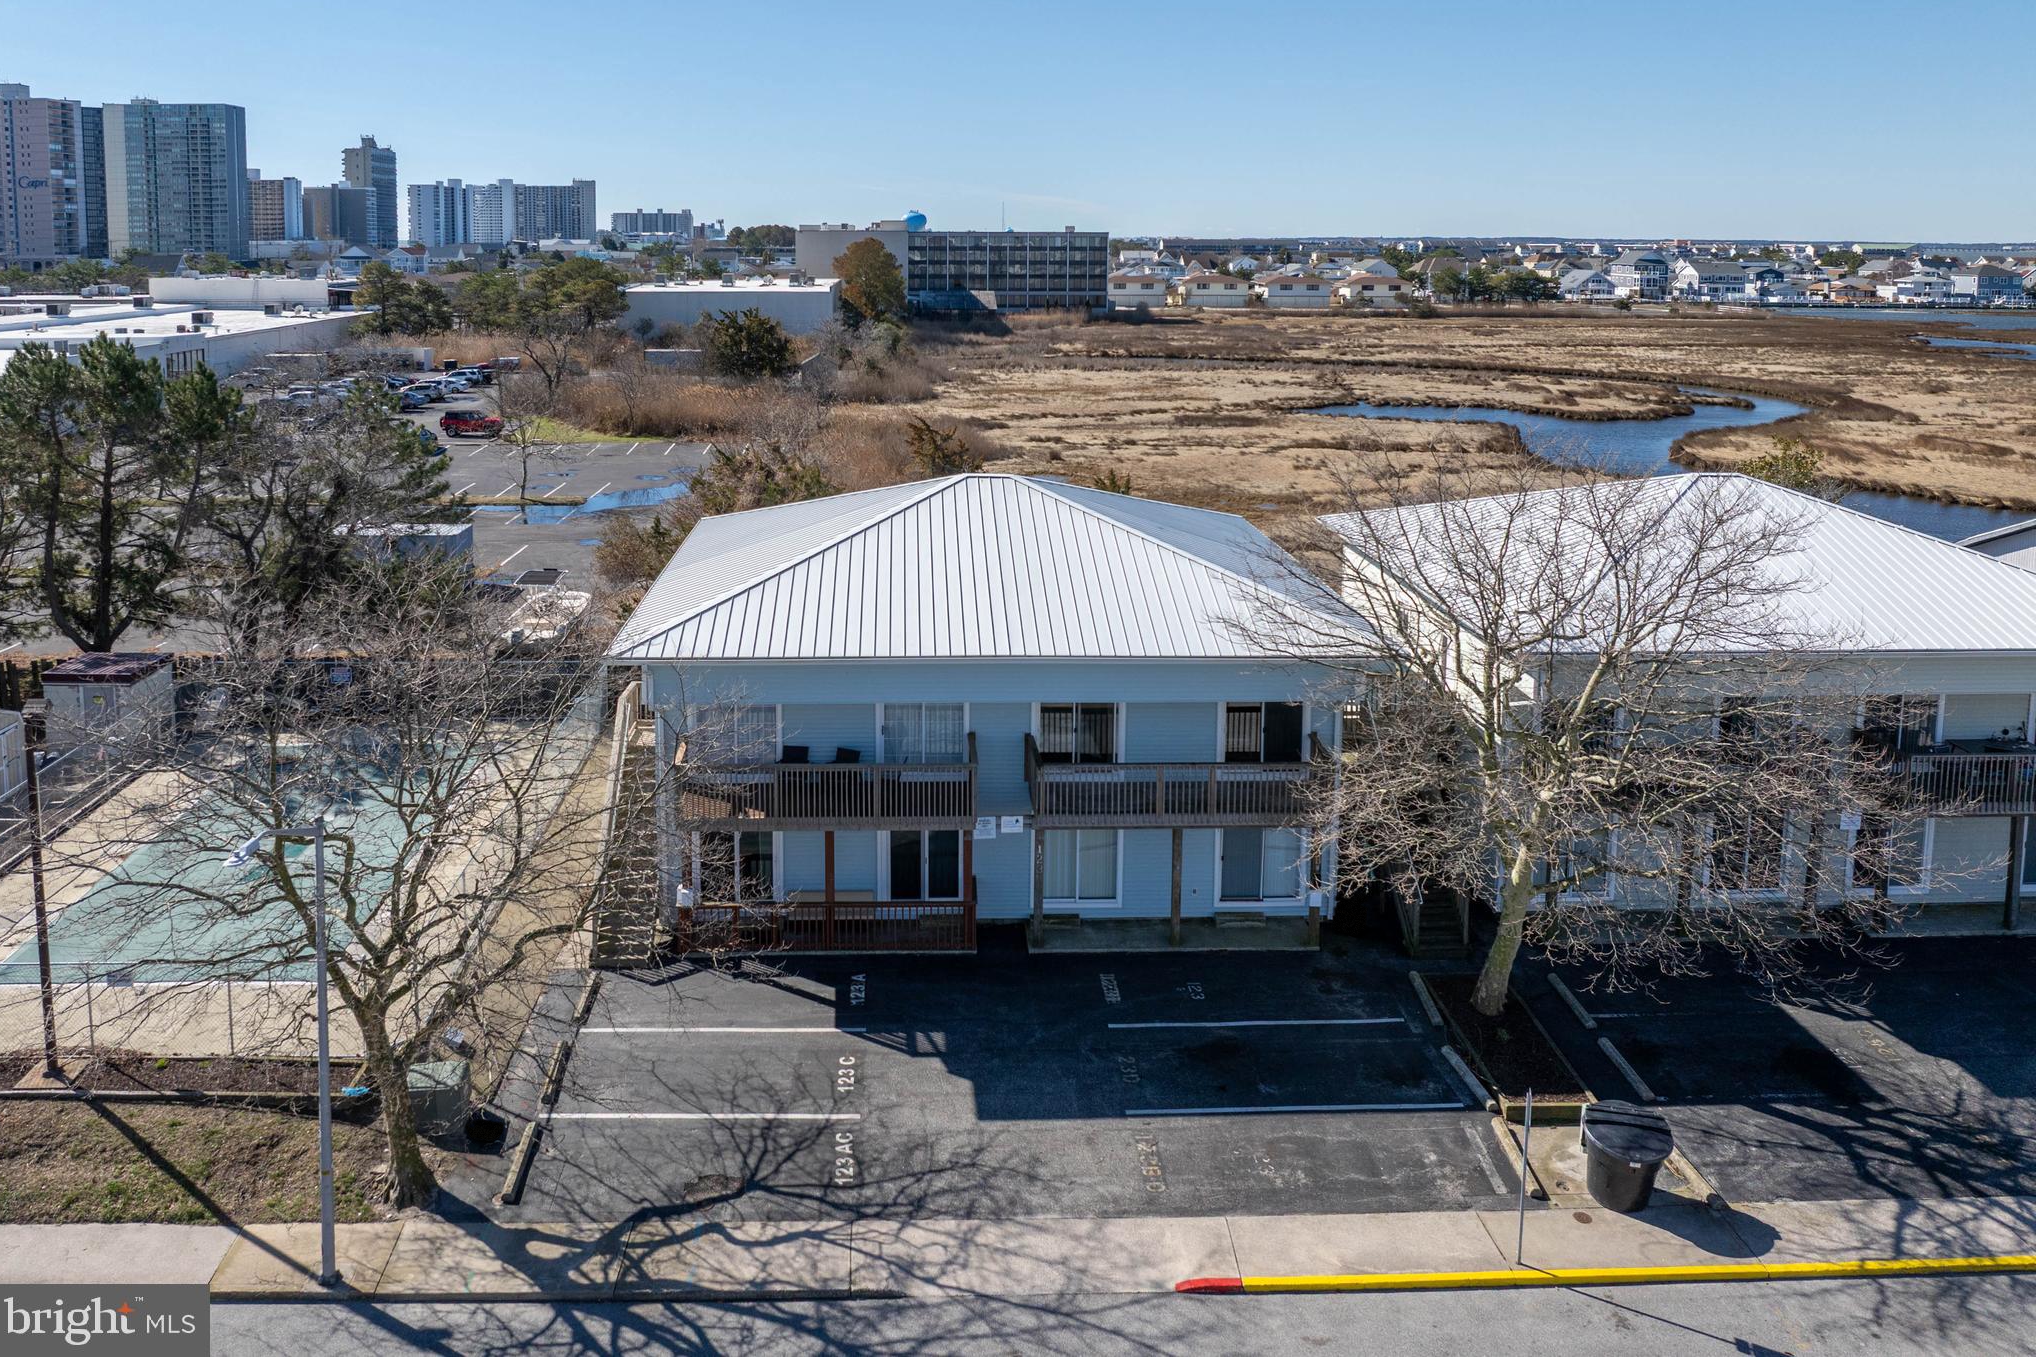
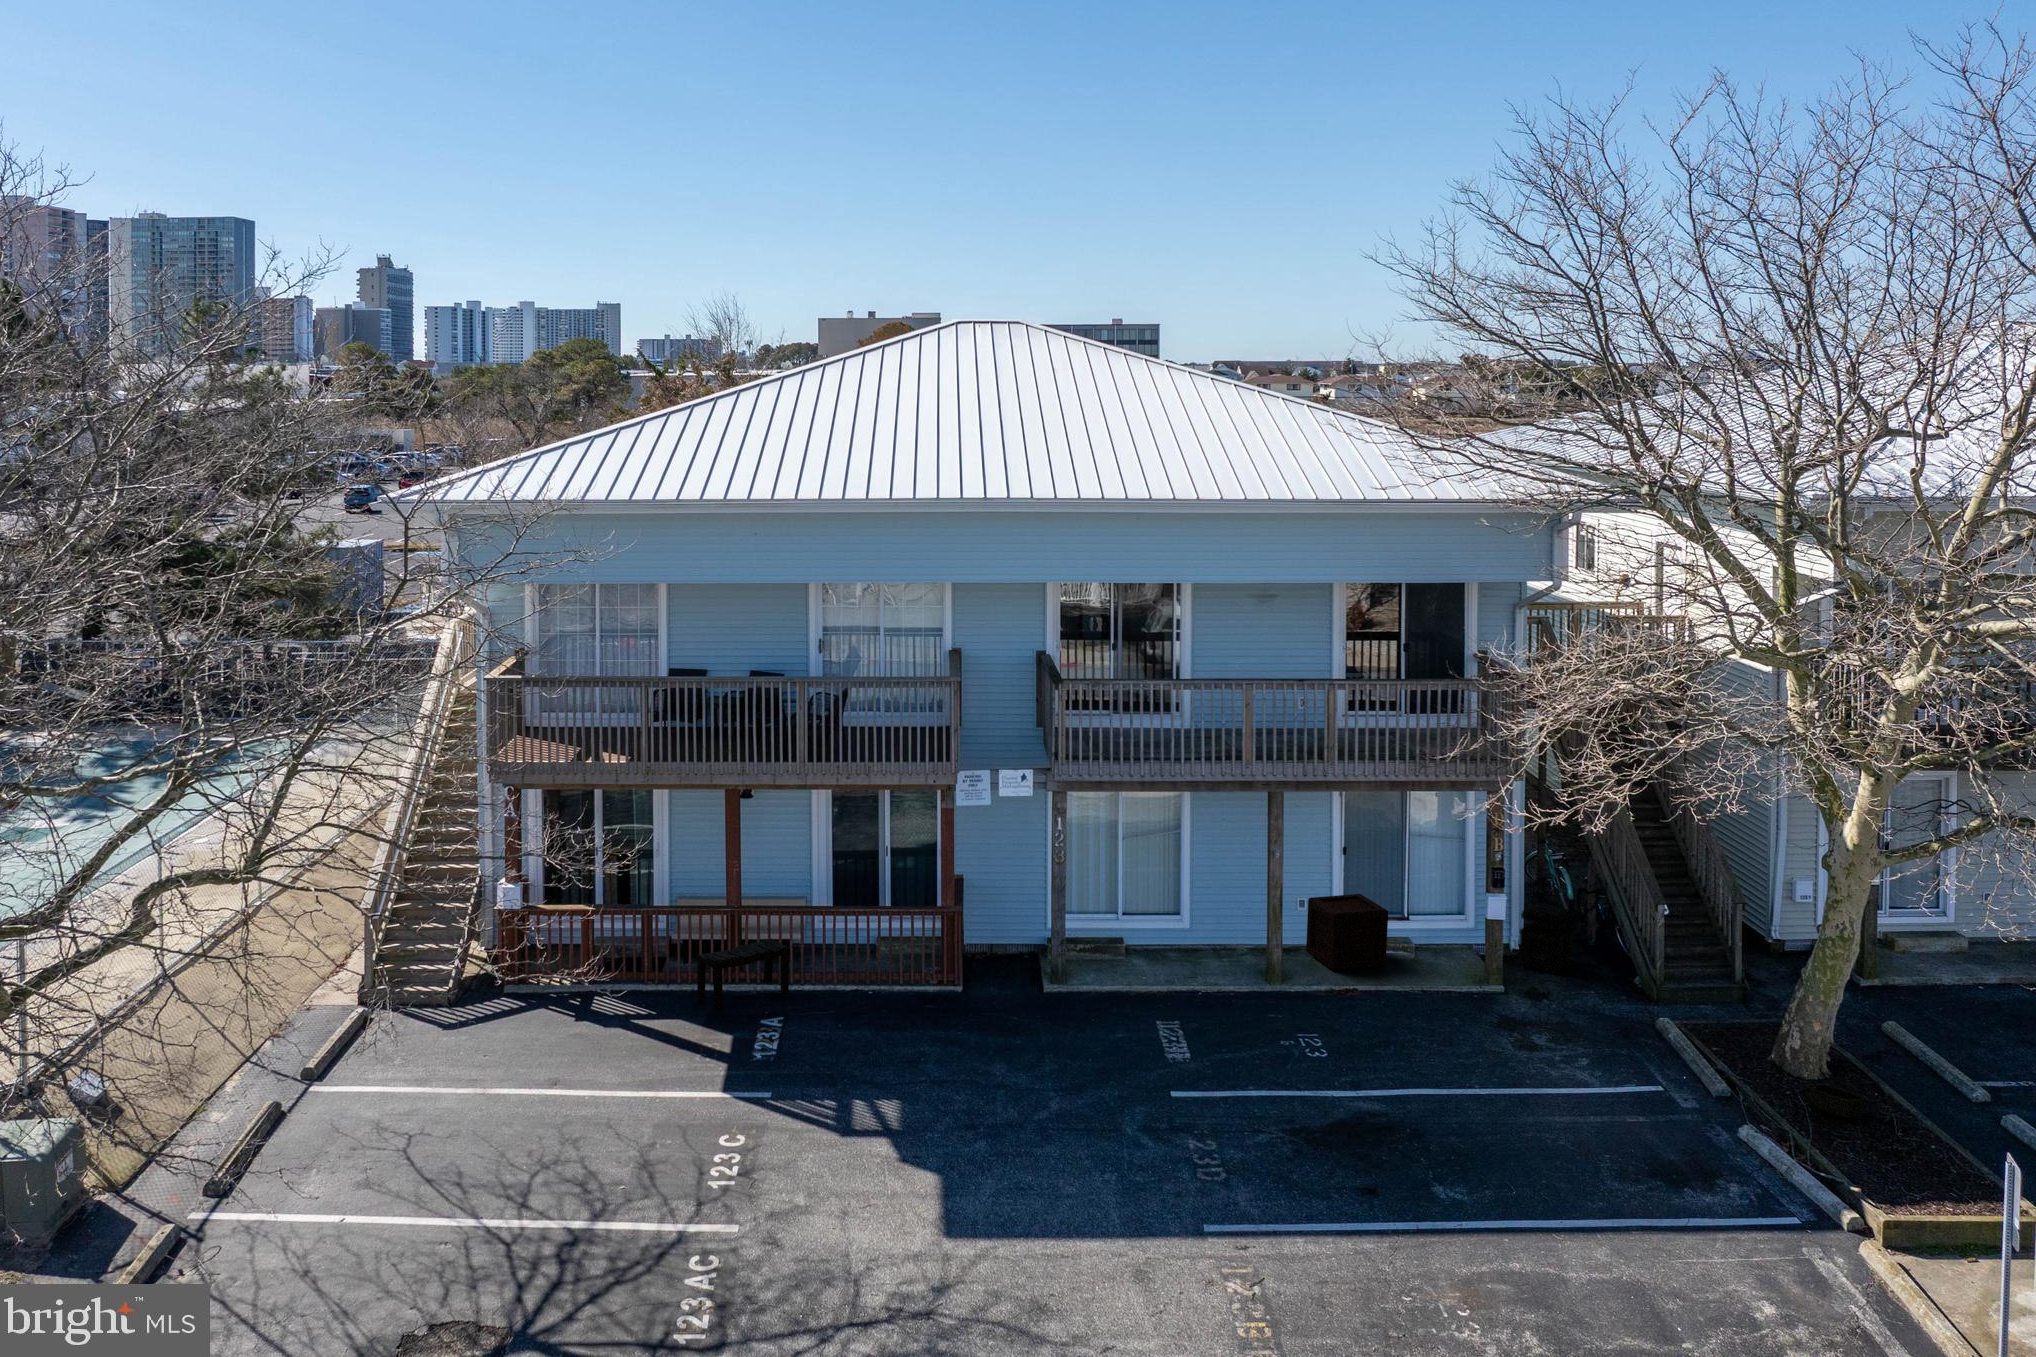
wooden crate: none [1196,883,1249,935] -> present [1306,894,1388,971]
bench: none [807,921,866,970] -> present [697,938,790,1010]
woven basket: present [465,1119,505,1142] -> present [1805,1084,1866,1117]

